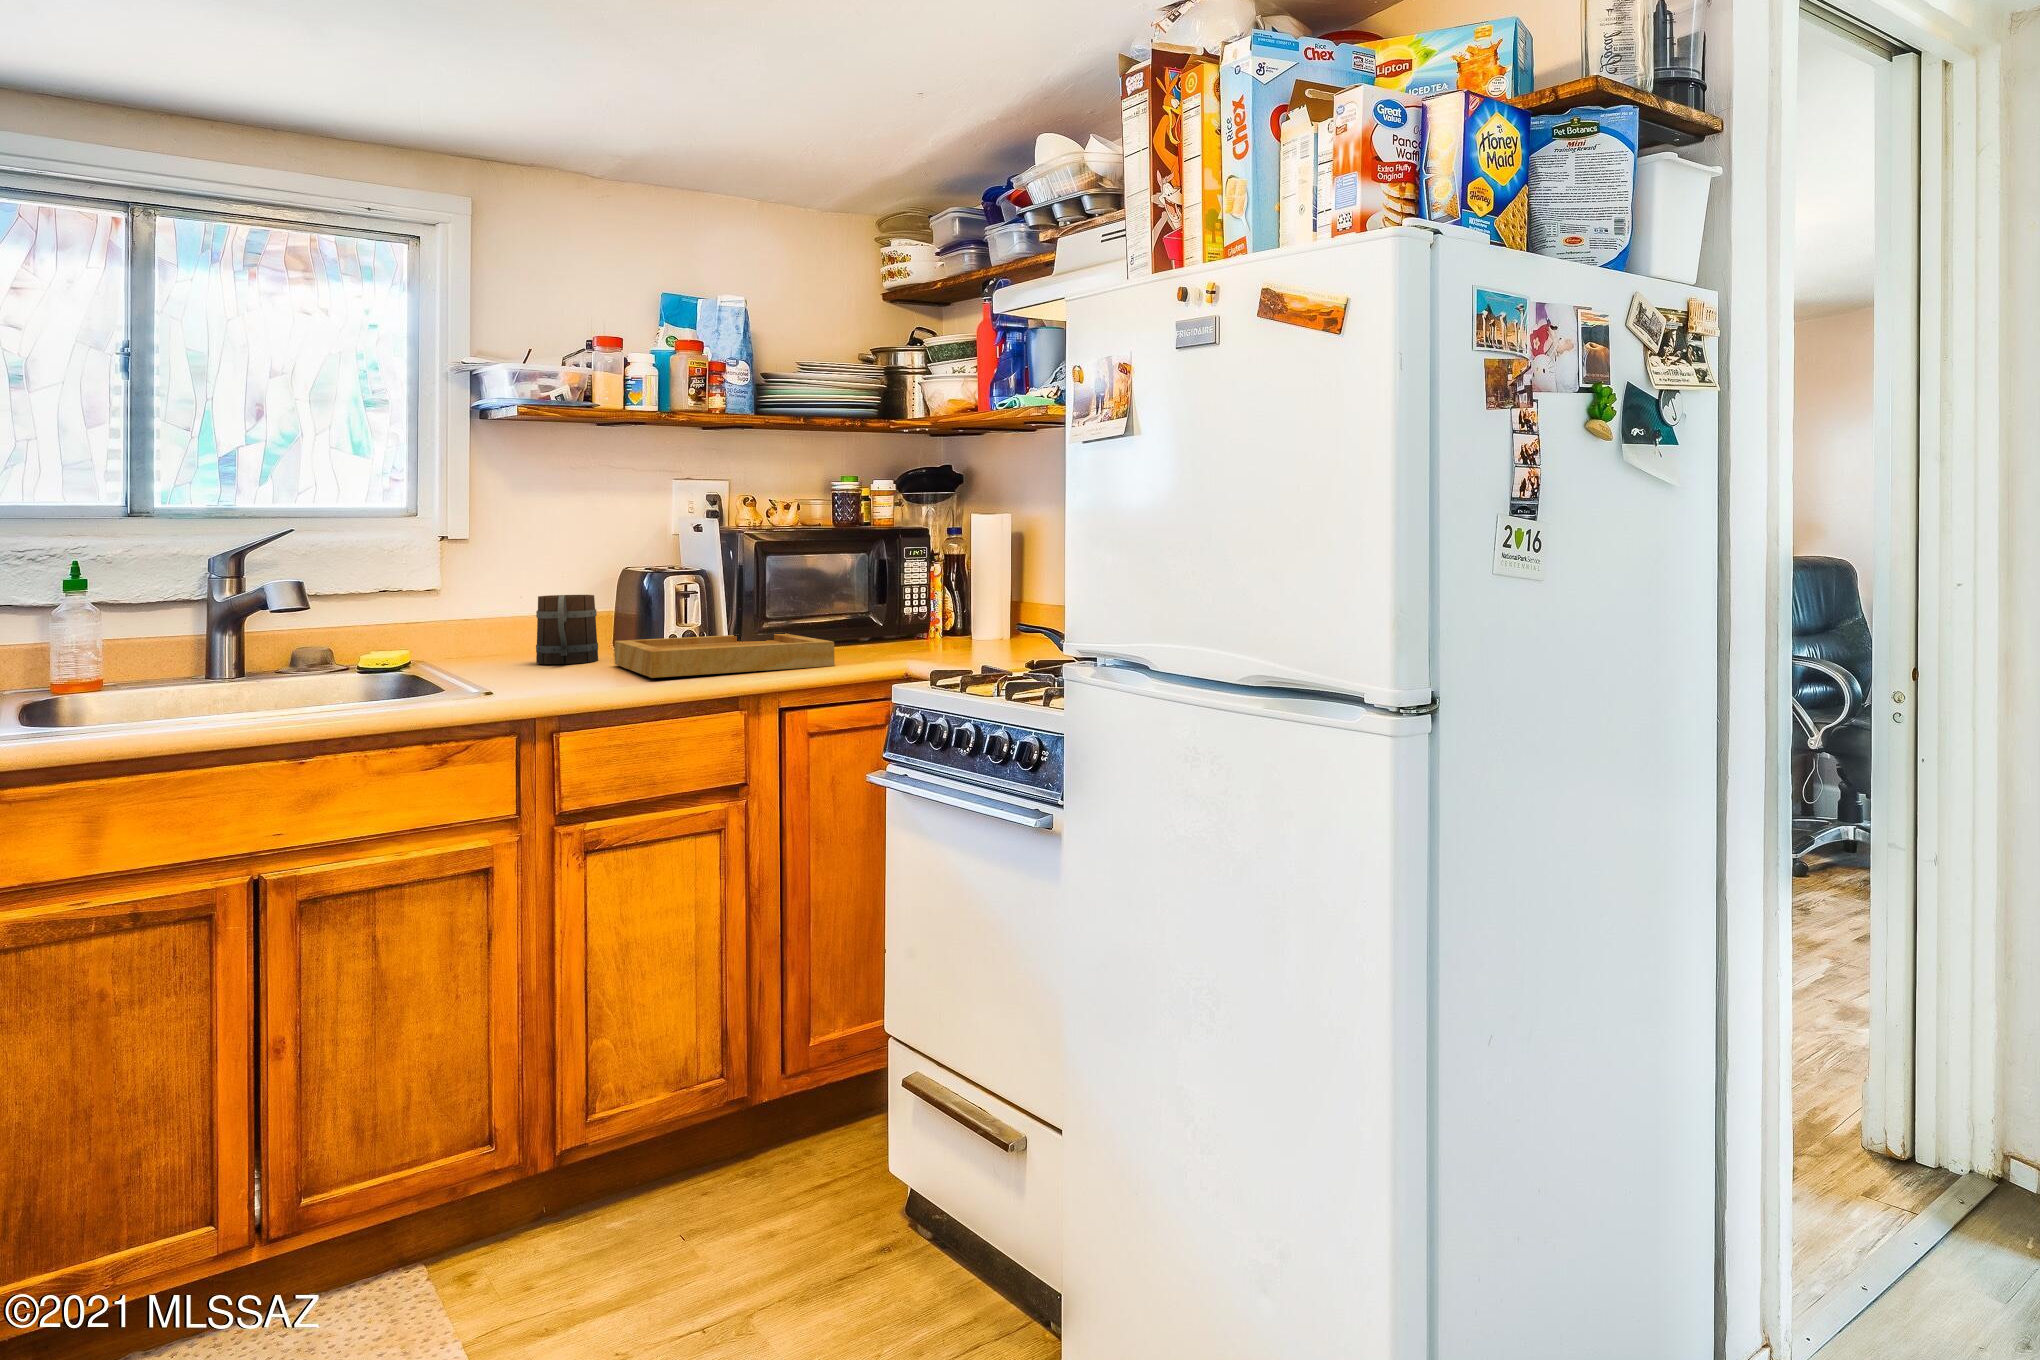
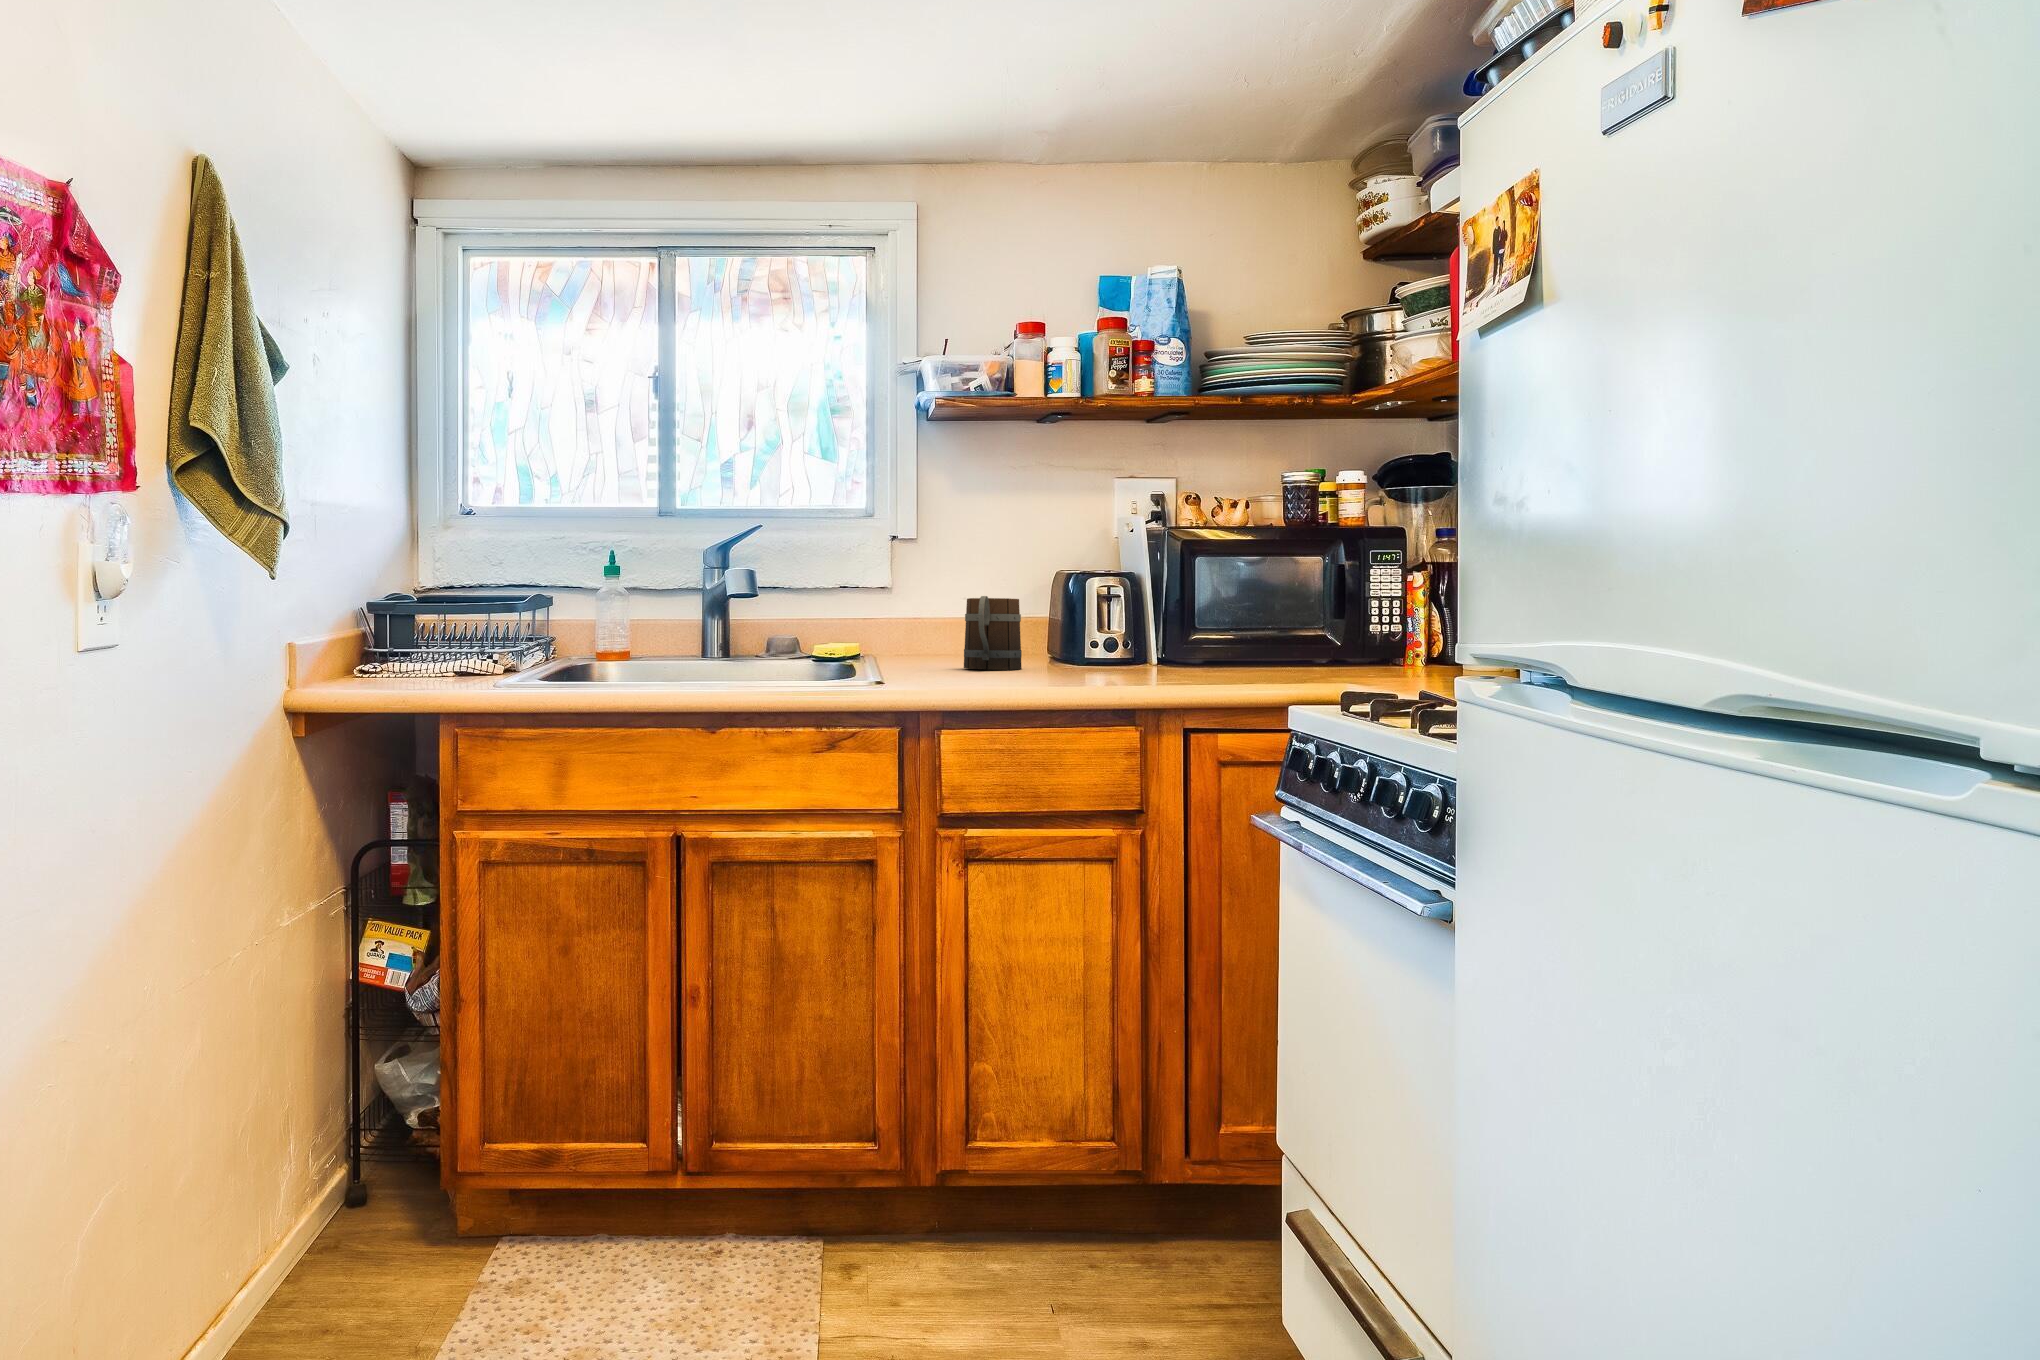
tray: present [615,633,835,678] -> none [1030,645,1260,681]

